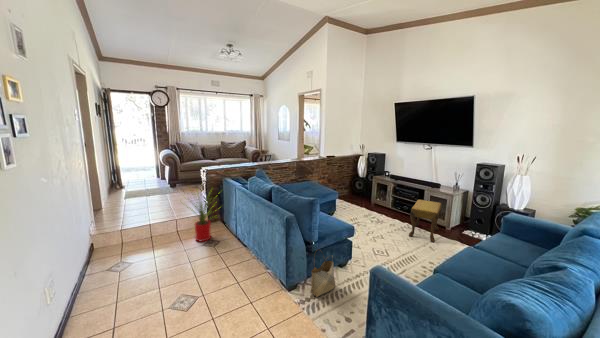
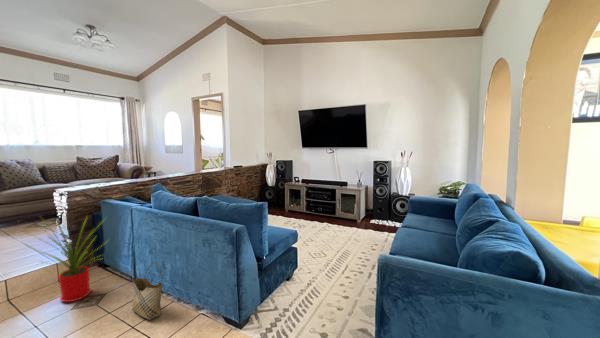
footstool: present [409,200,441,242] -> none [333,199,356,236]
woven basket: present [311,250,335,297] -> present [132,265,162,320]

